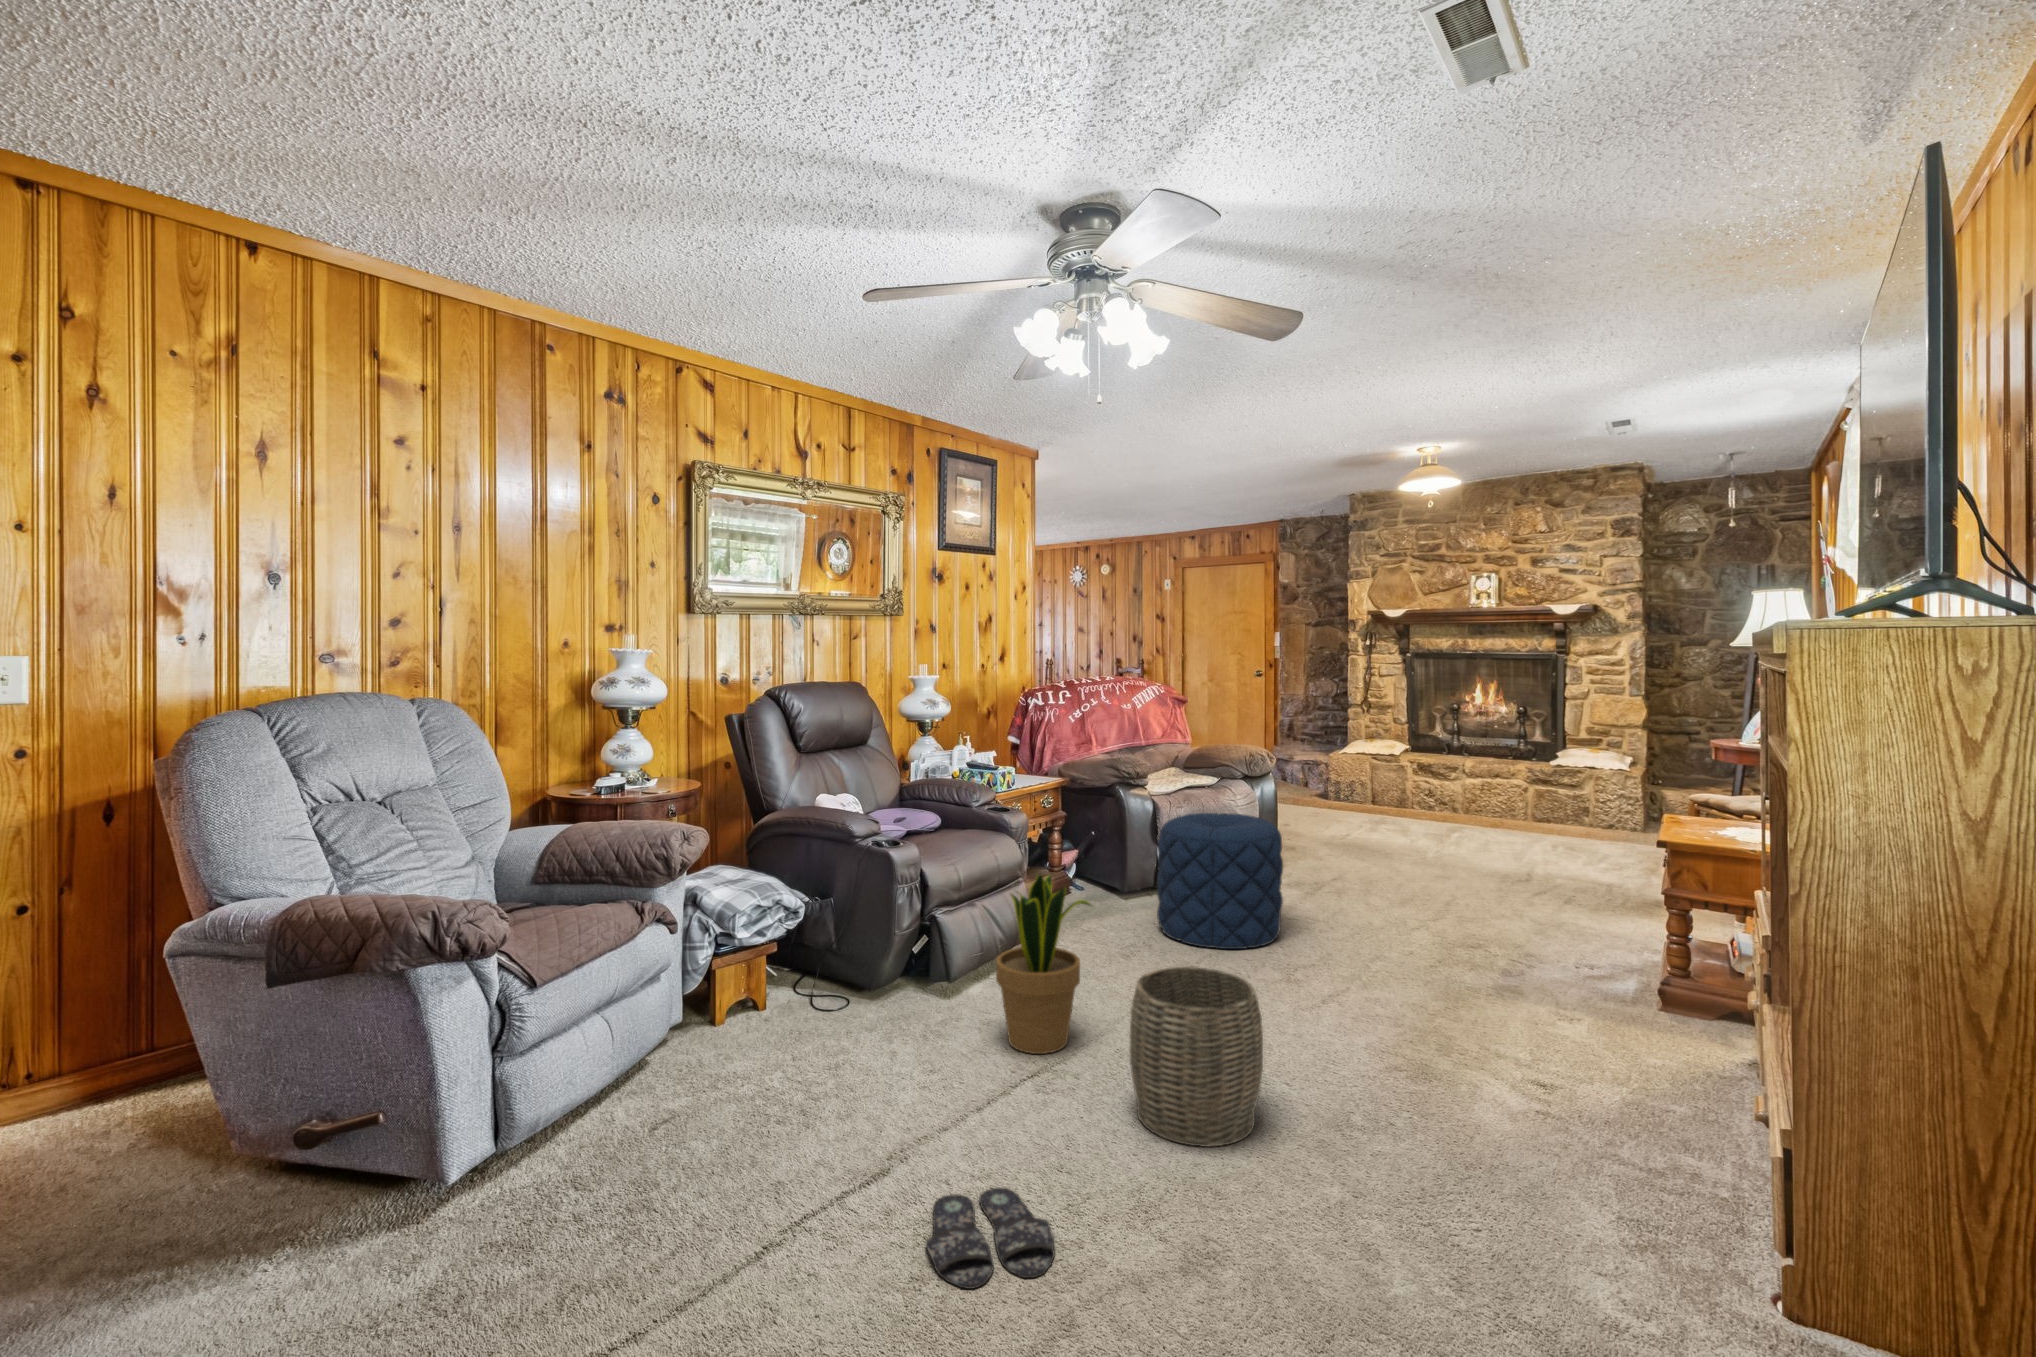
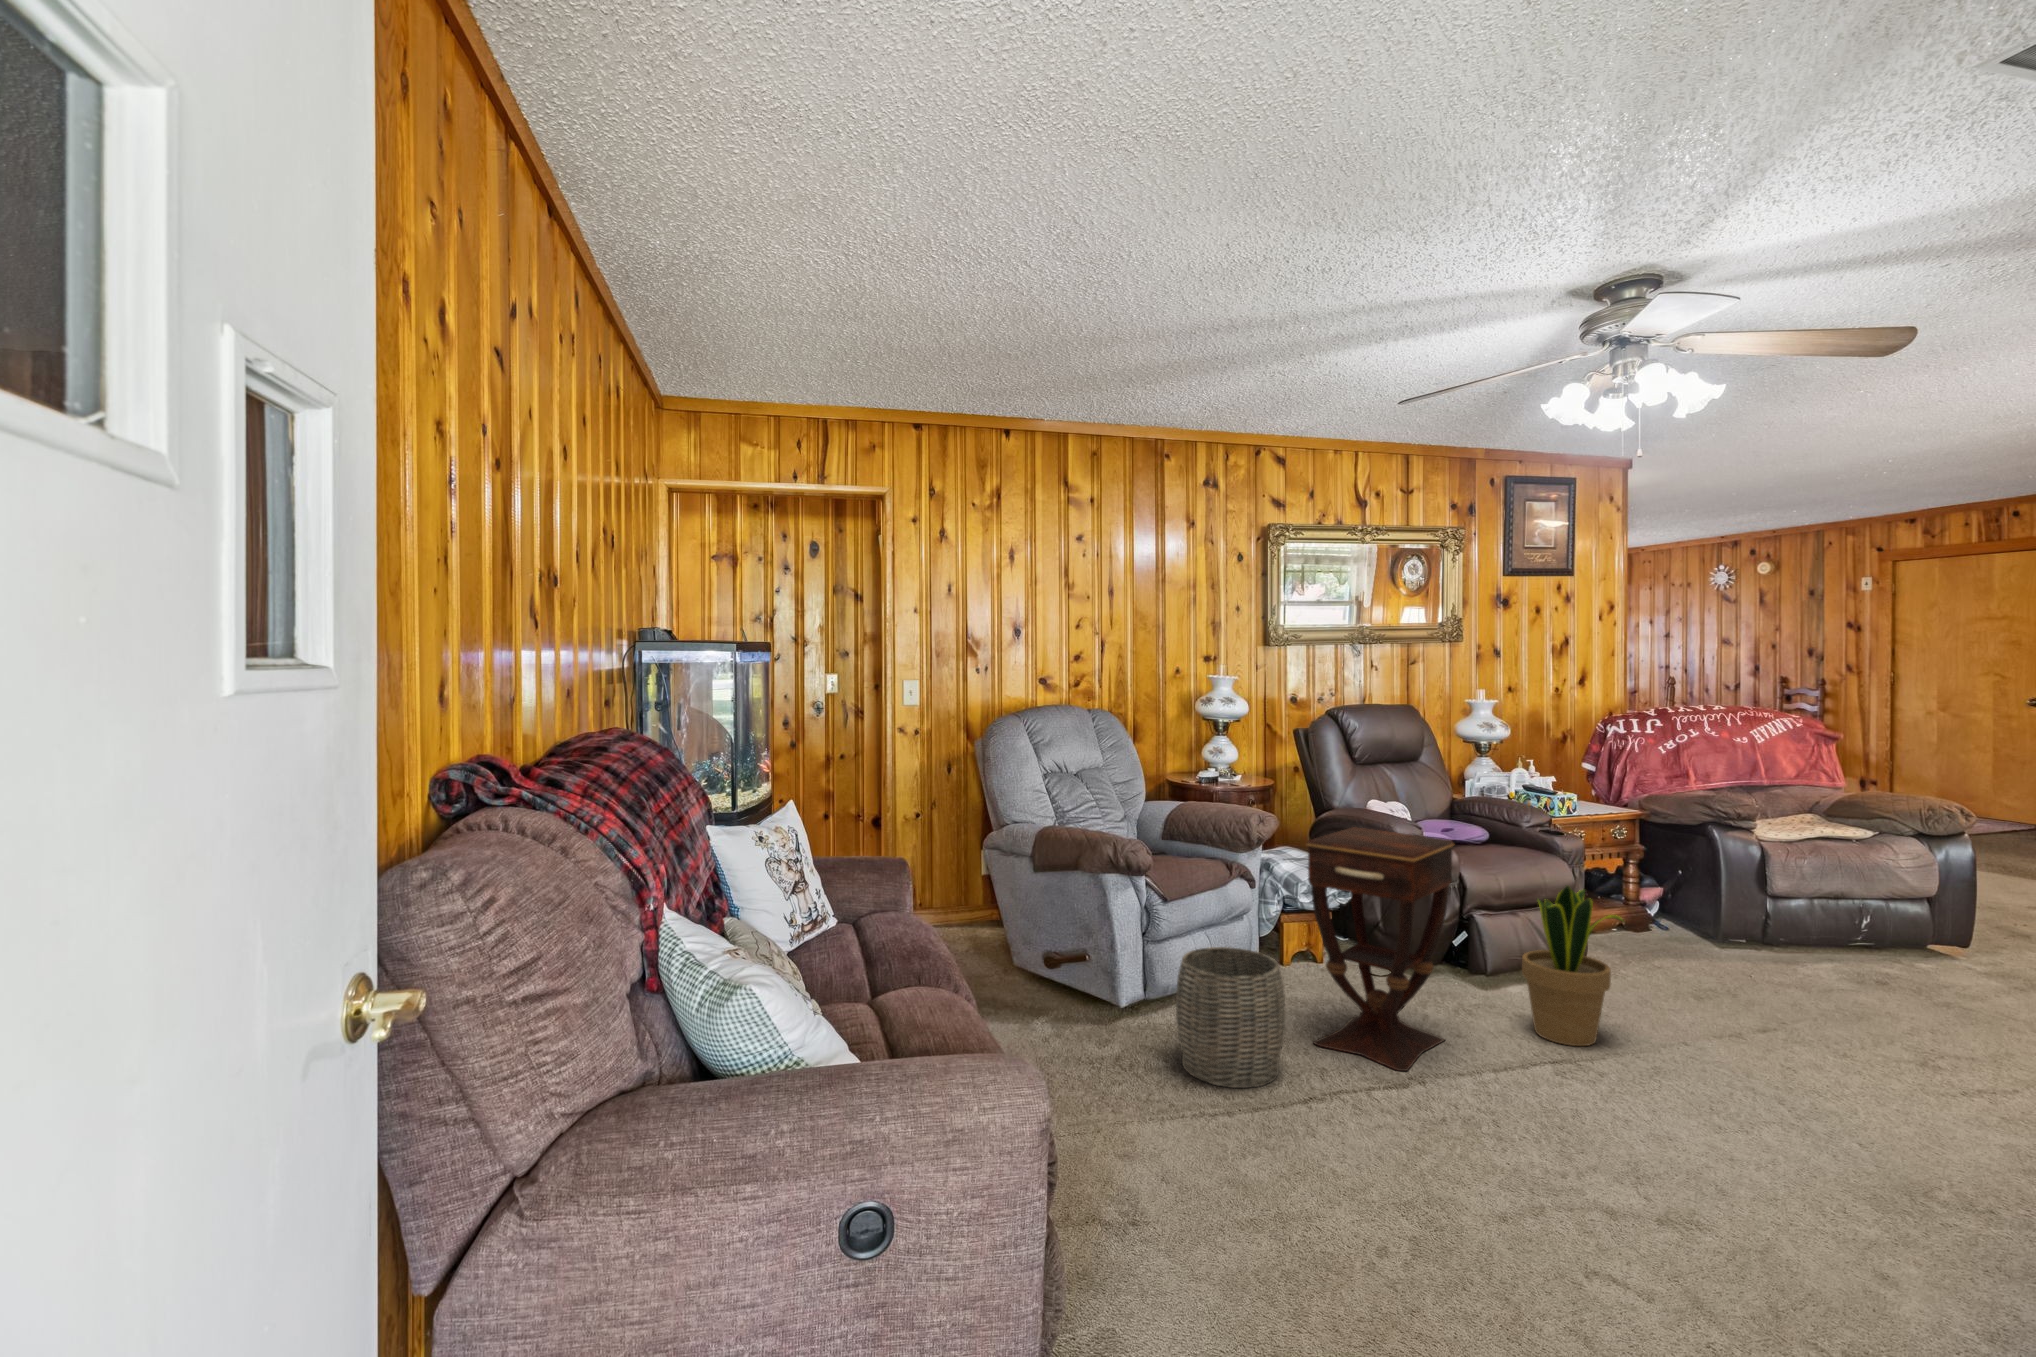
pouf: present [1157,813,1283,949] -> none [1747,859,1929,1014]
side table: none [755,836,932,1153] -> present [1307,827,1454,1071]
woven basket: present [1130,967,1263,1147] -> present [1176,947,1285,1088]
slippers: present [925,1188,1055,1289] -> none [1424,1107,1532,1170]

